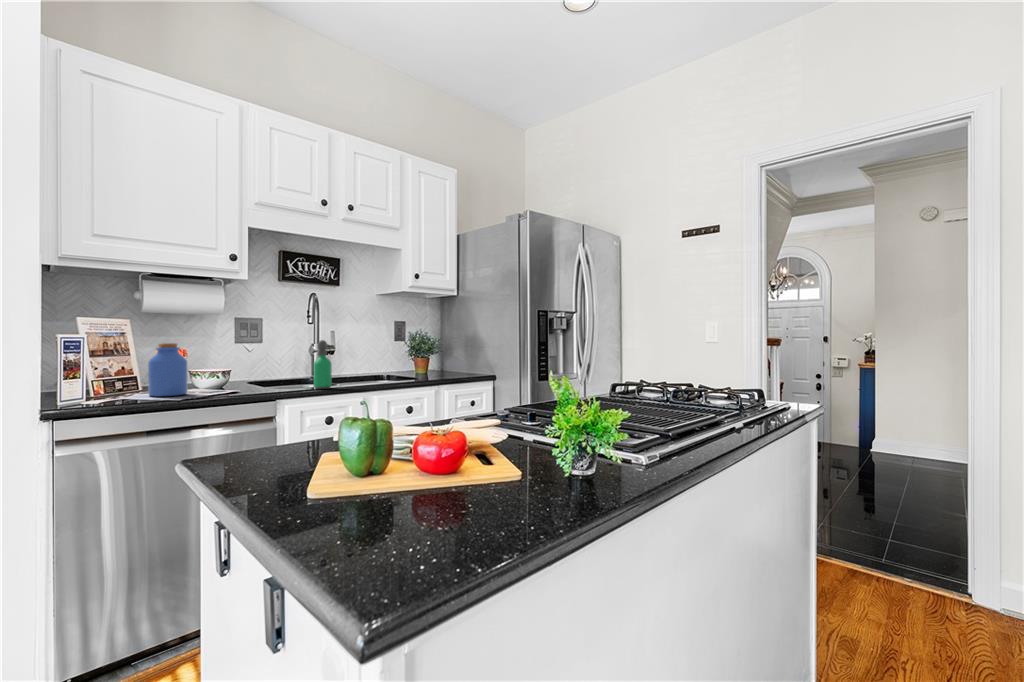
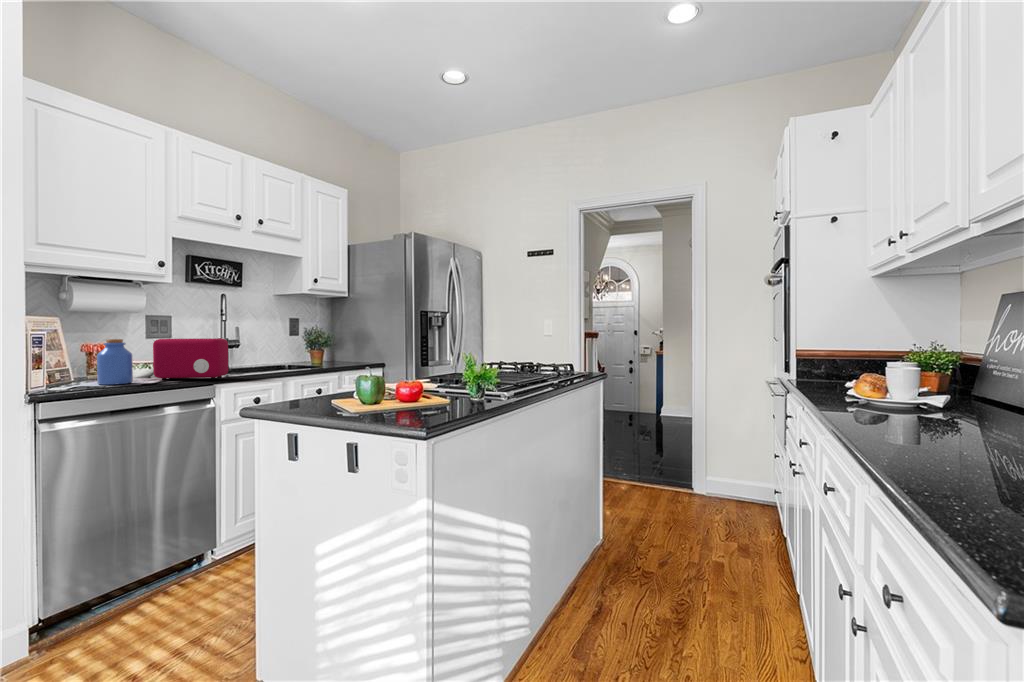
soap dispenser: present [314,340,332,389] -> none [239,336,255,377]
toaster: none [217,343,298,392] -> present [153,338,228,380]

